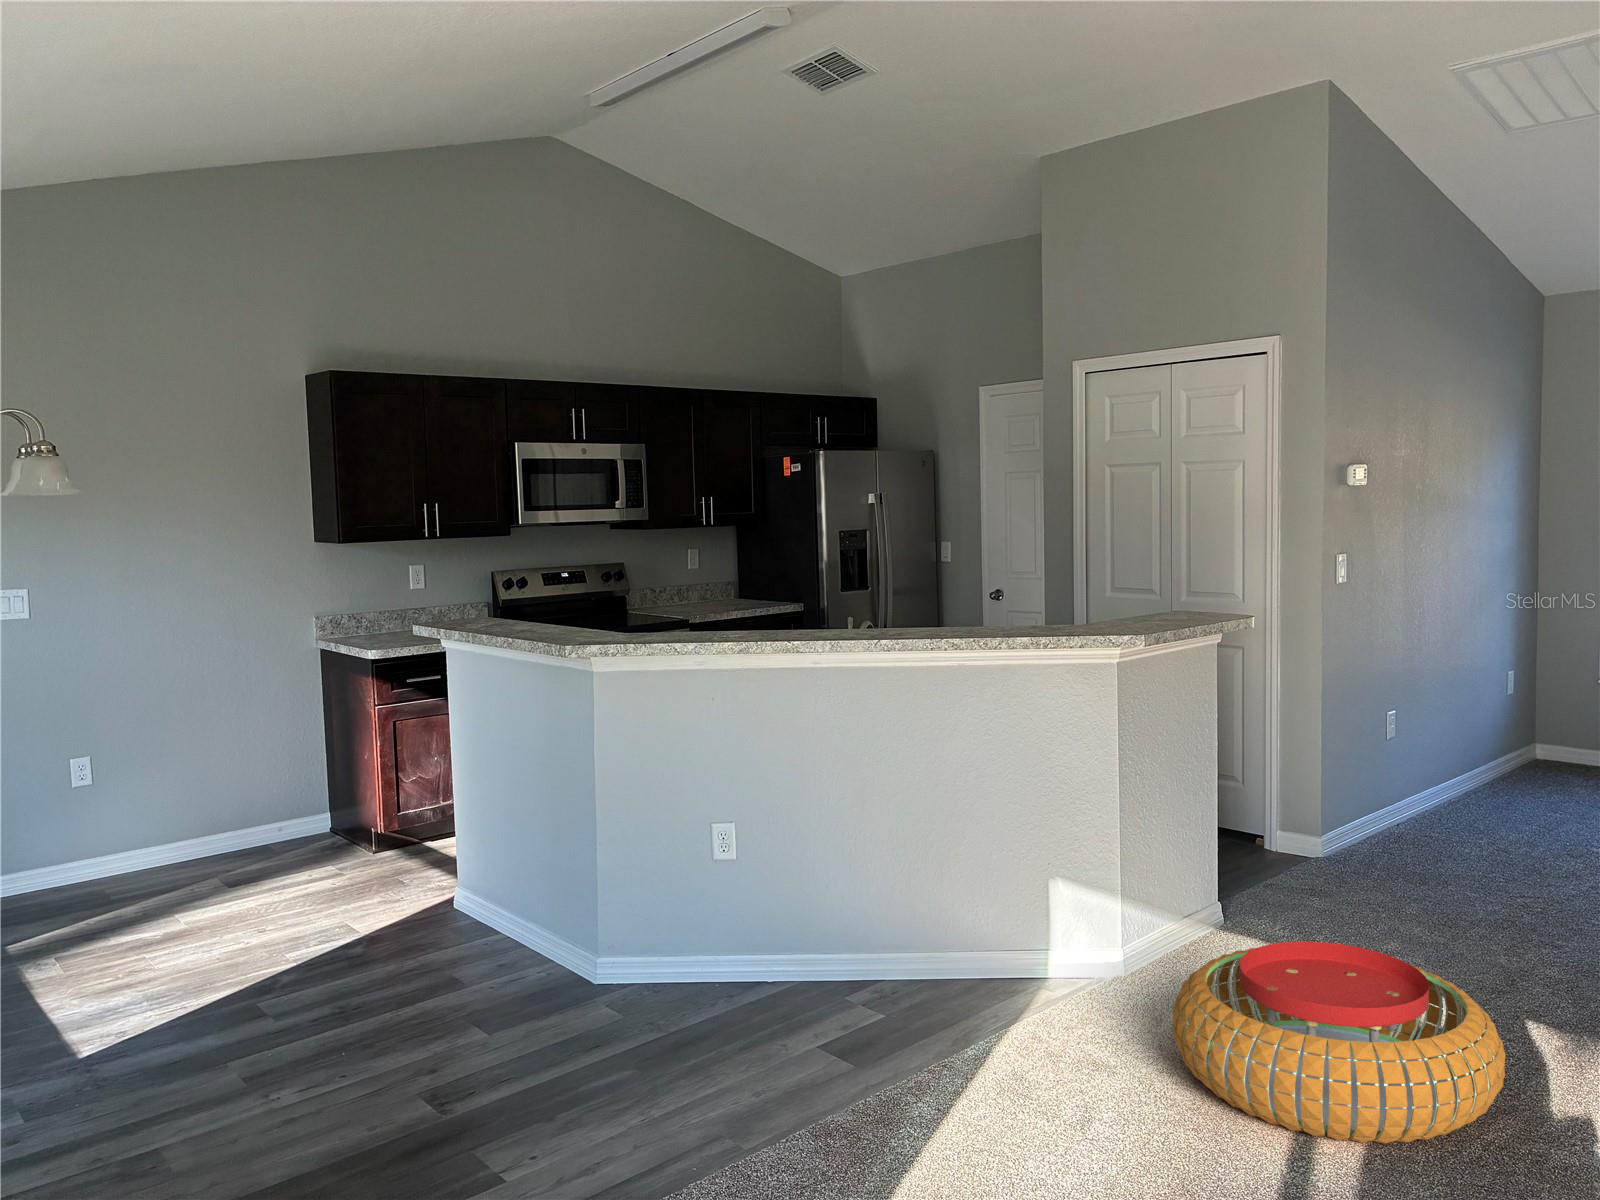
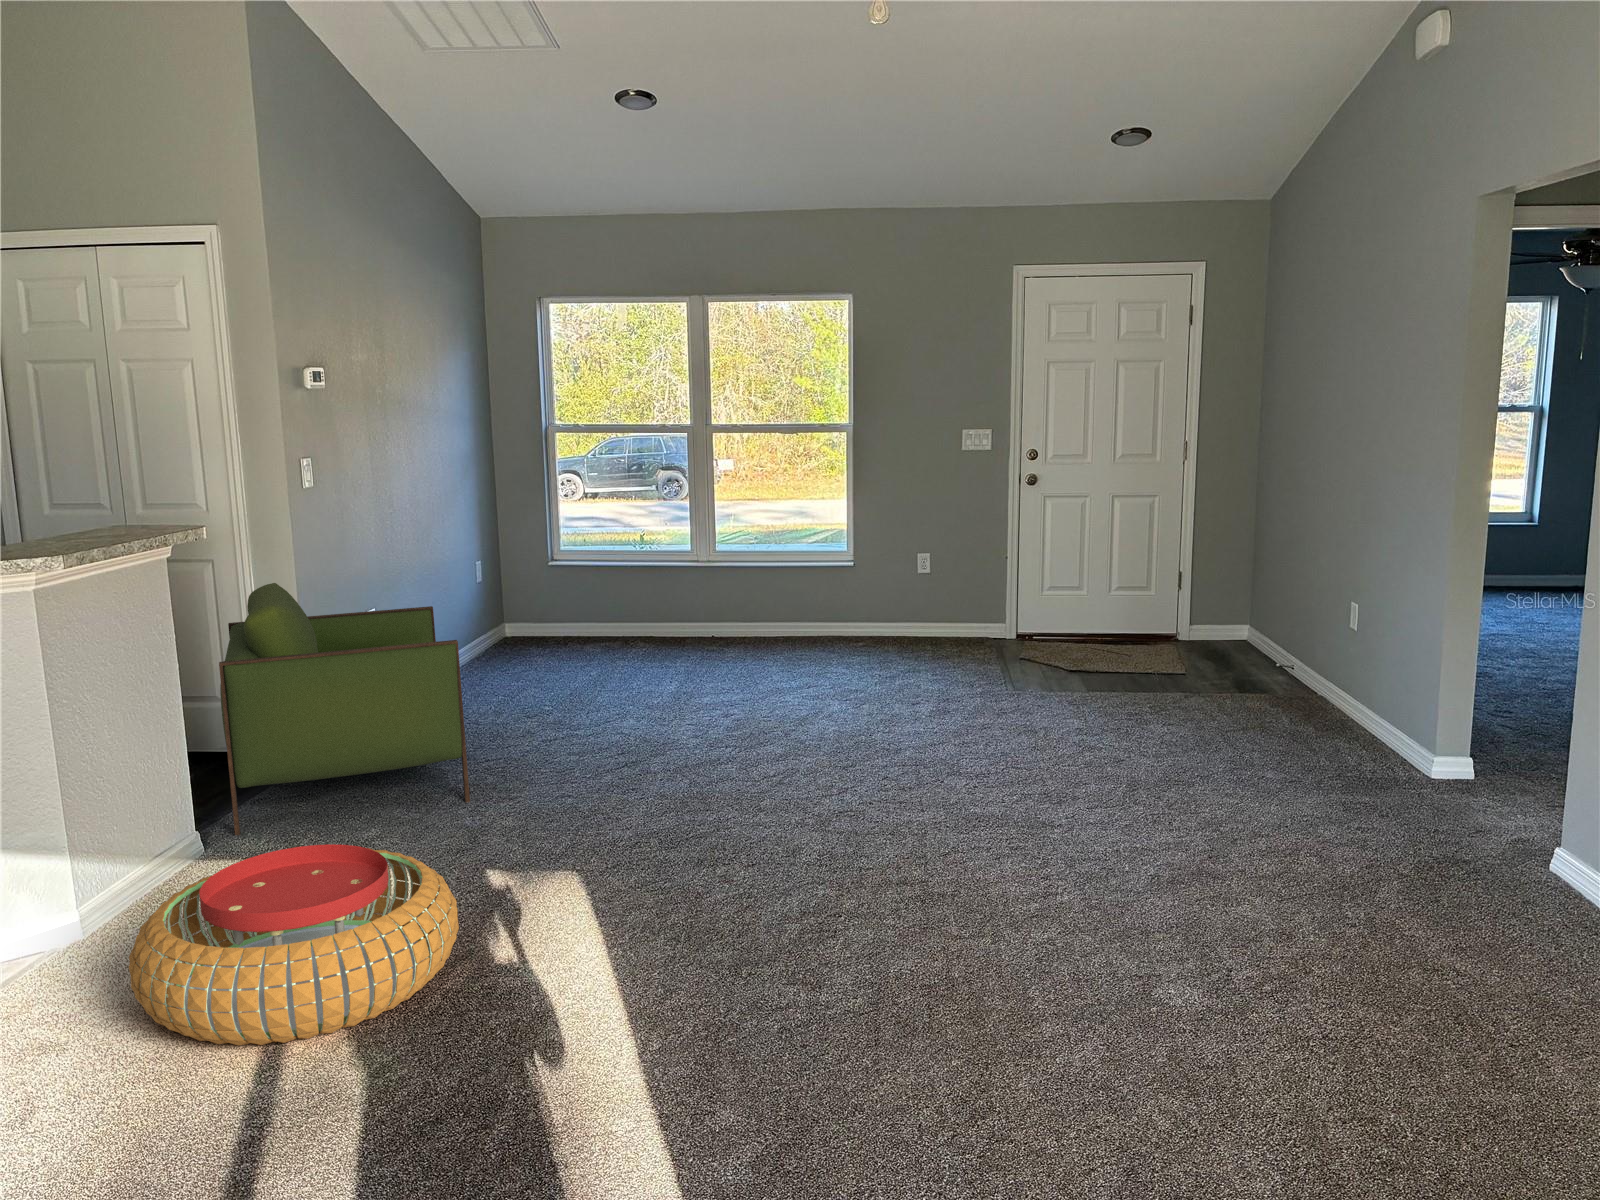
armchair: none [1251,673,1506,938] -> present [219,583,470,835]

